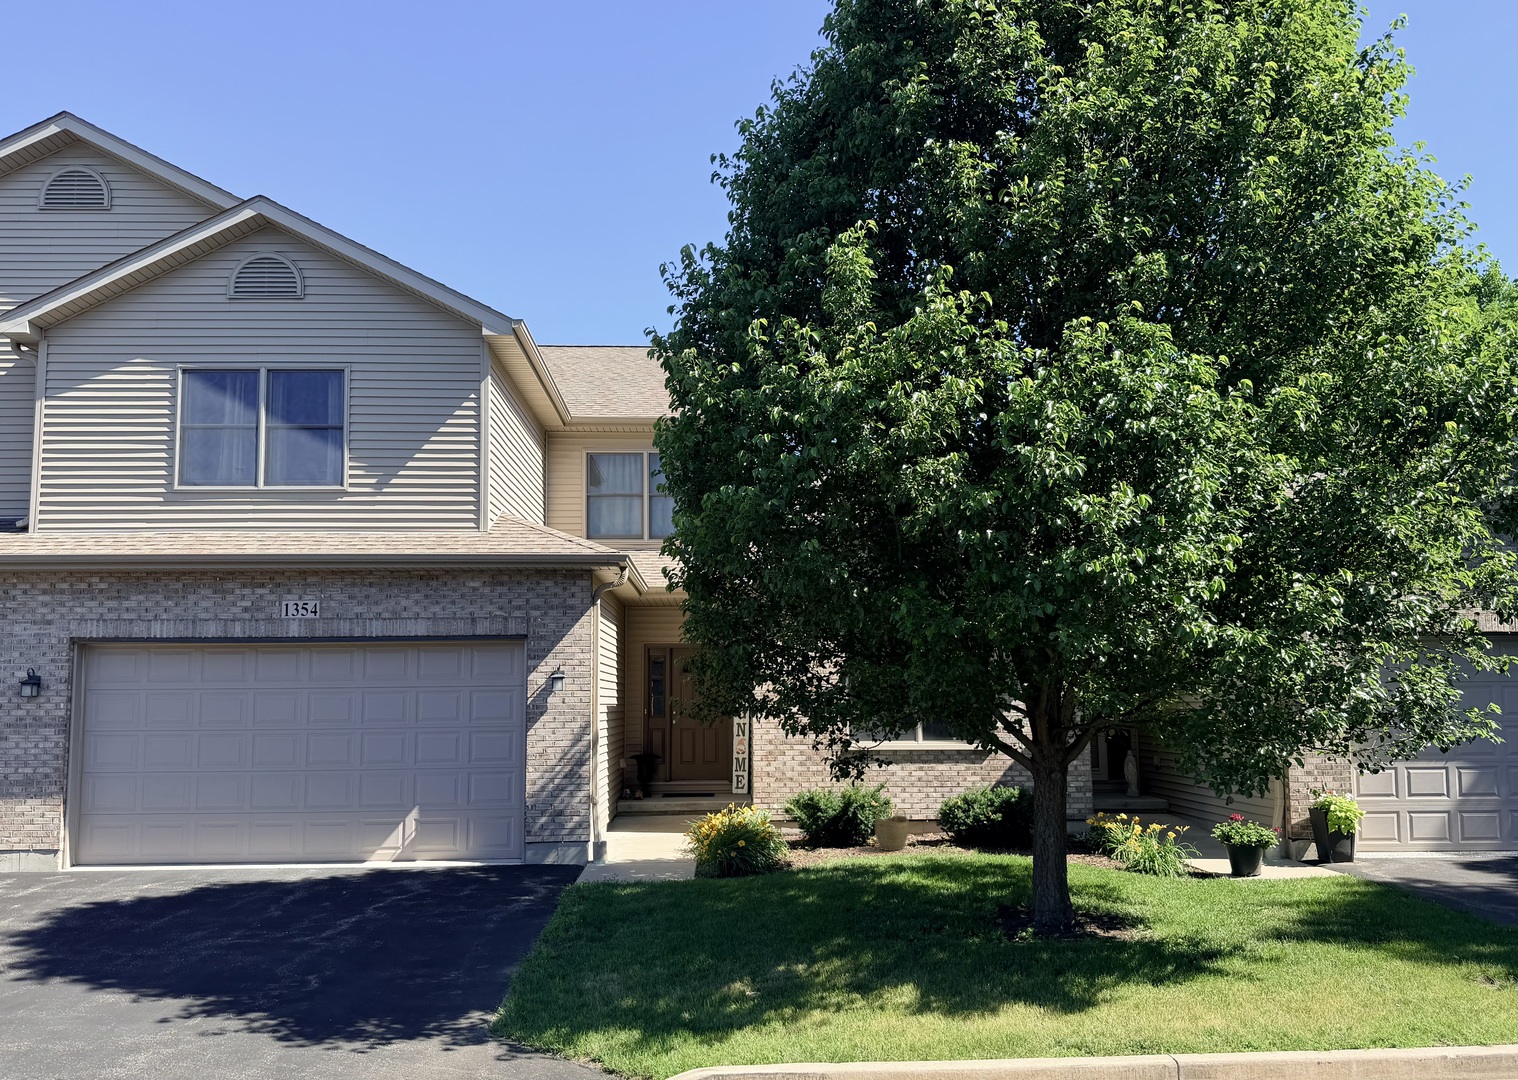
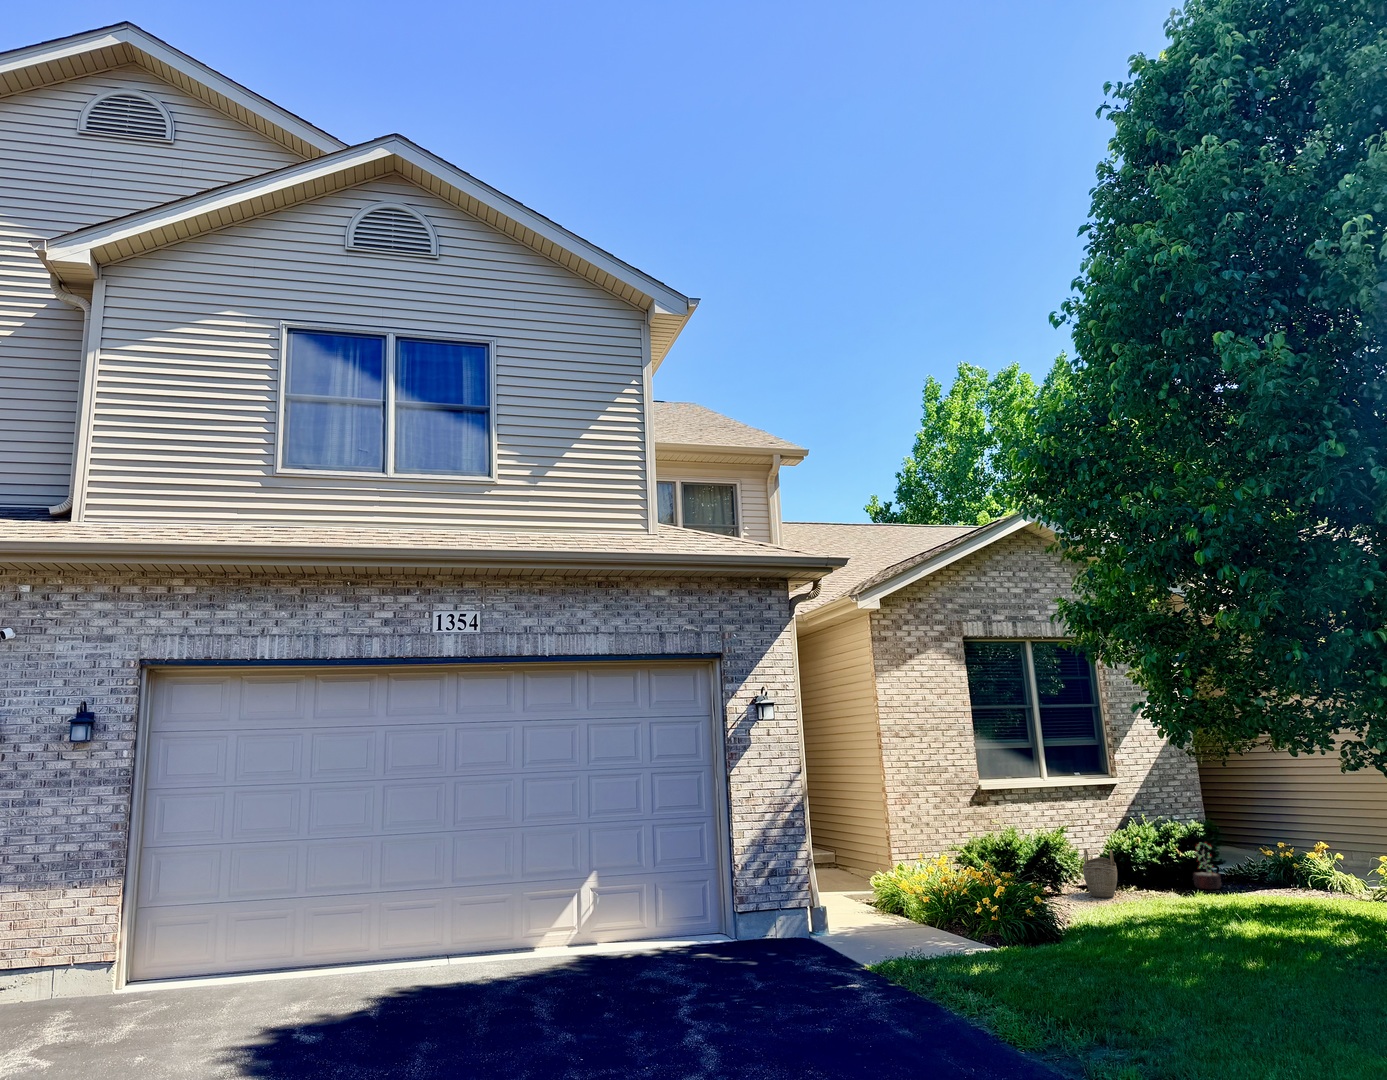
decorative plant: none [992,805,1017,849] -> present [1193,842,1221,889]

